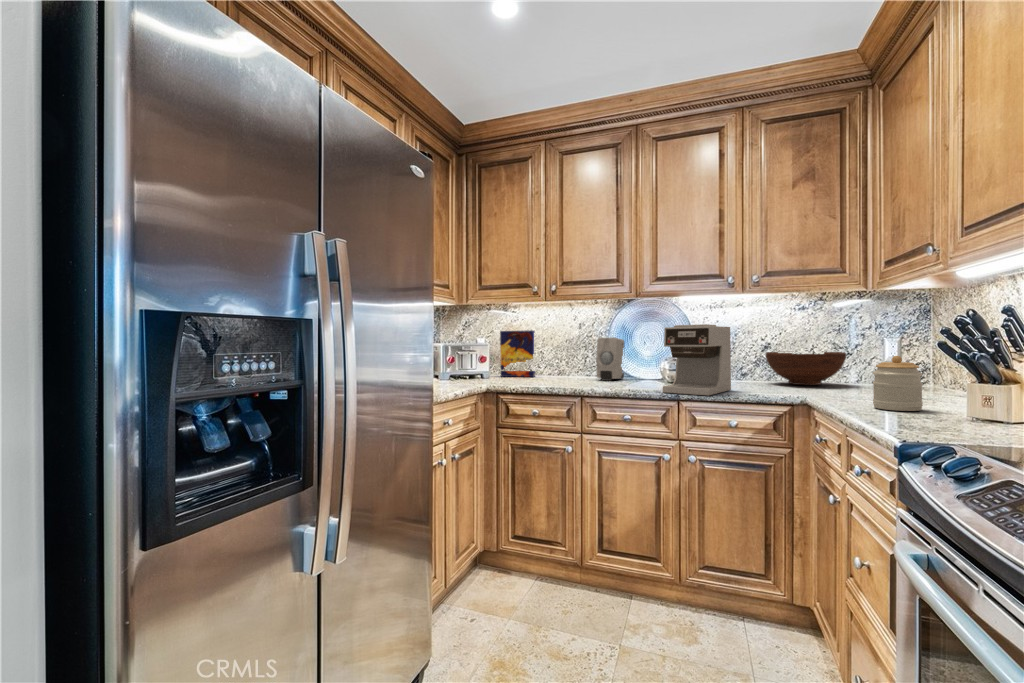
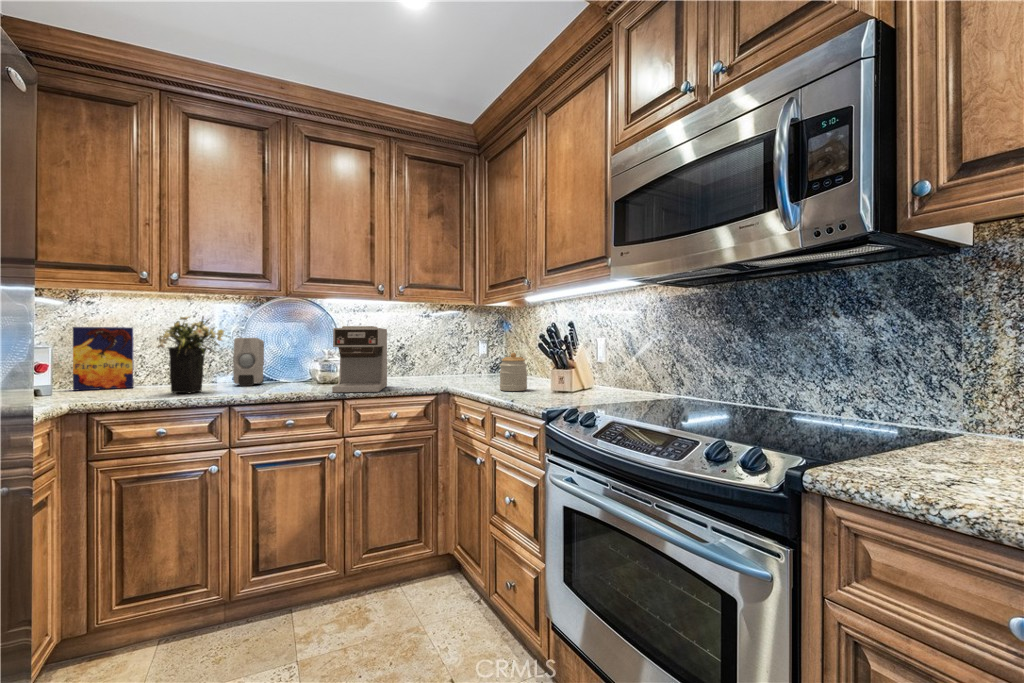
flower arrangement: none [534,319,587,384] -> present [157,316,230,393]
fruit bowl: present [765,351,846,385] -> none [402,351,460,379]

